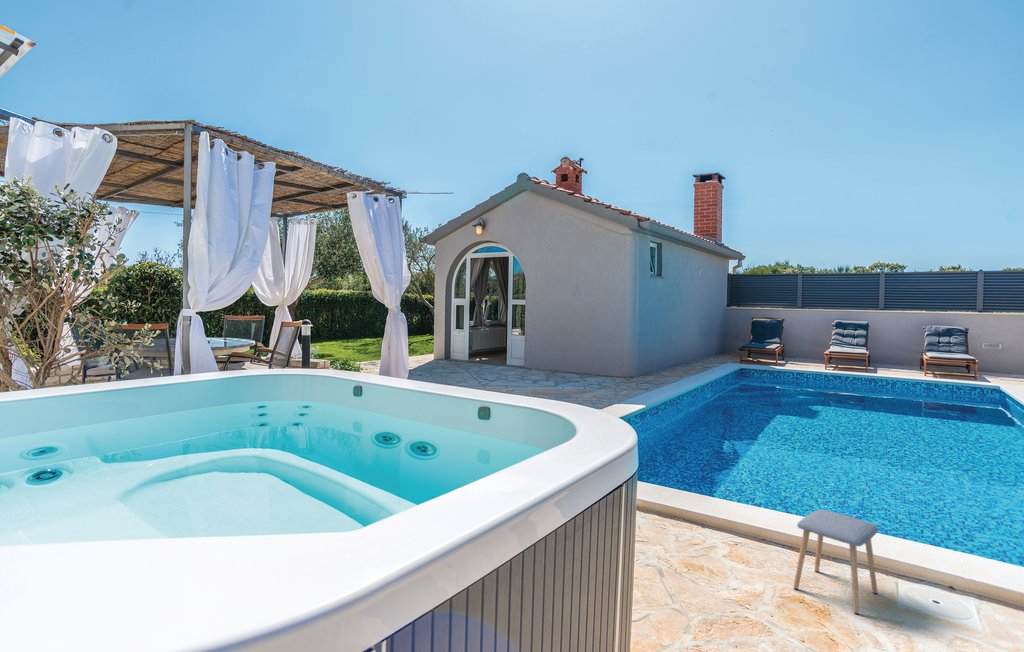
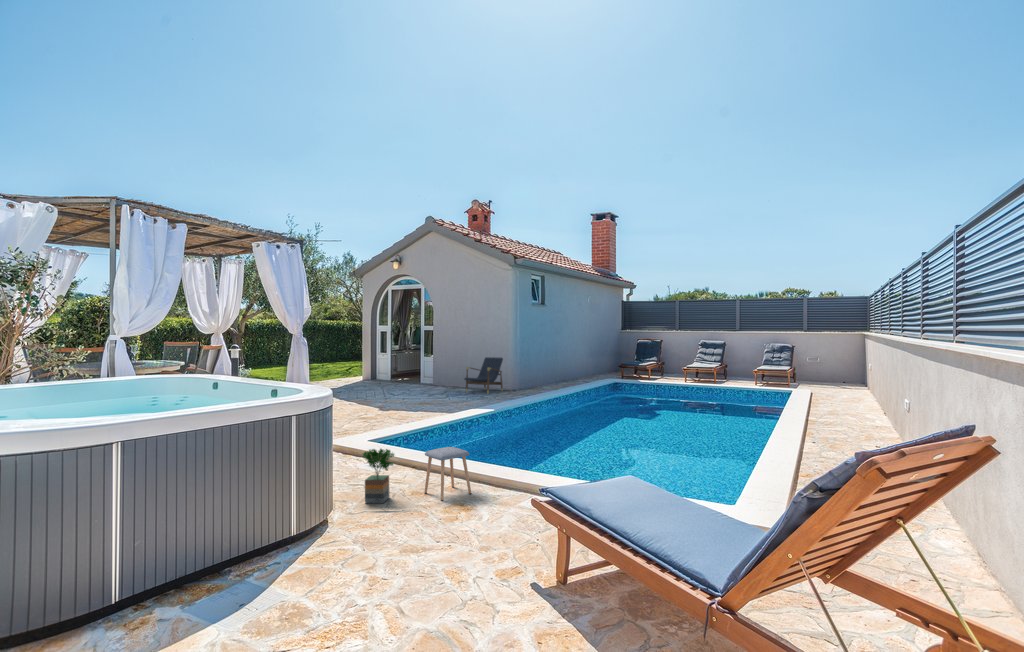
lounge chair: none [577,338,619,382] -> present [464,357,503,393]
potted tree: none [710,519,782,619] -> present [363,449,394,503]

